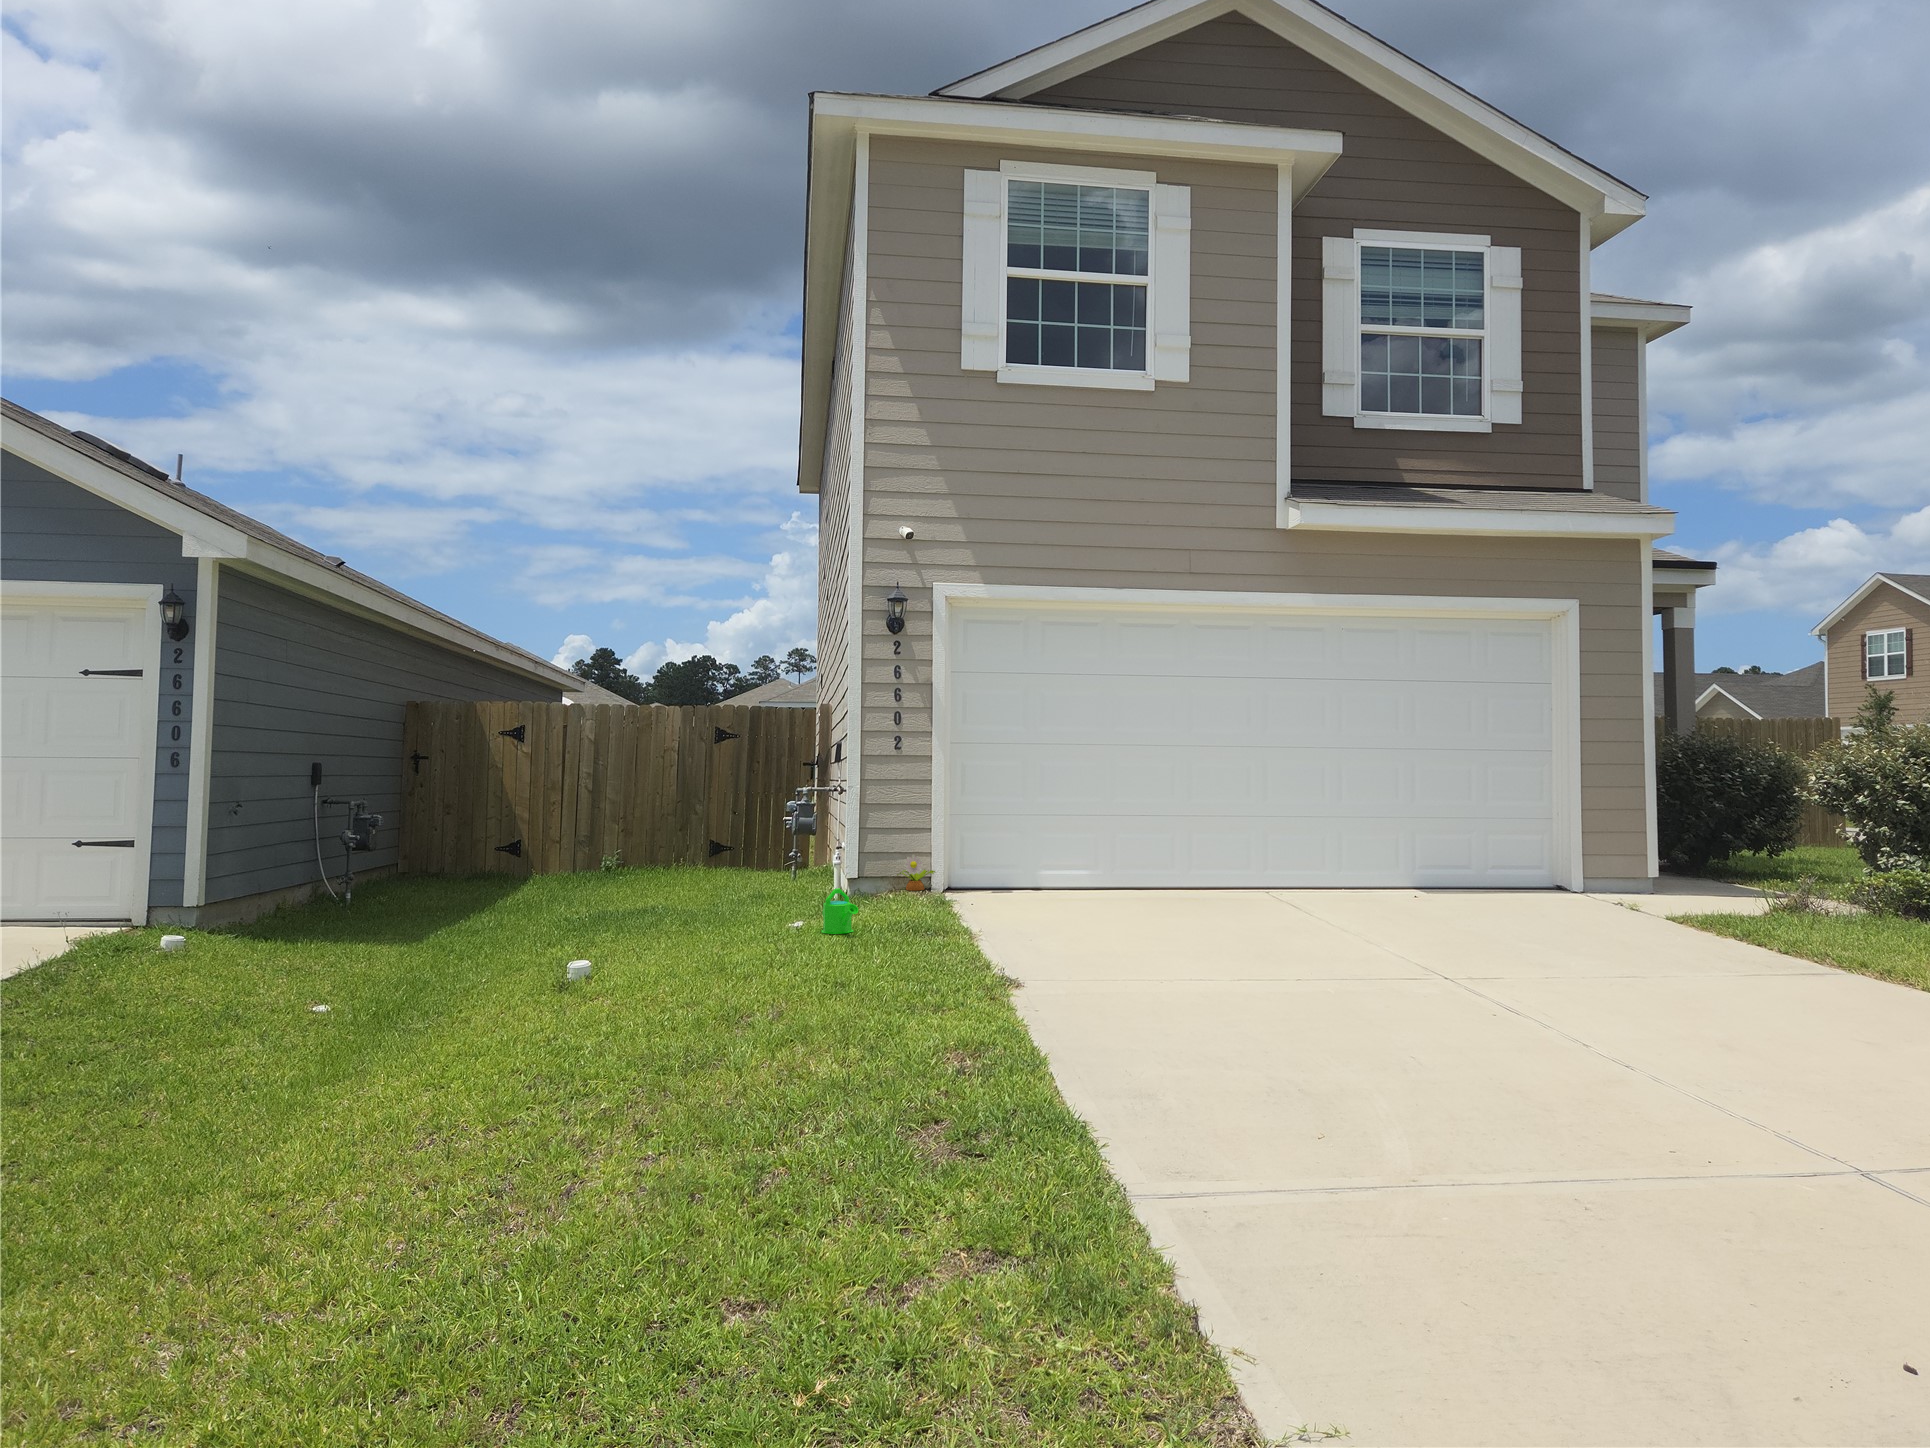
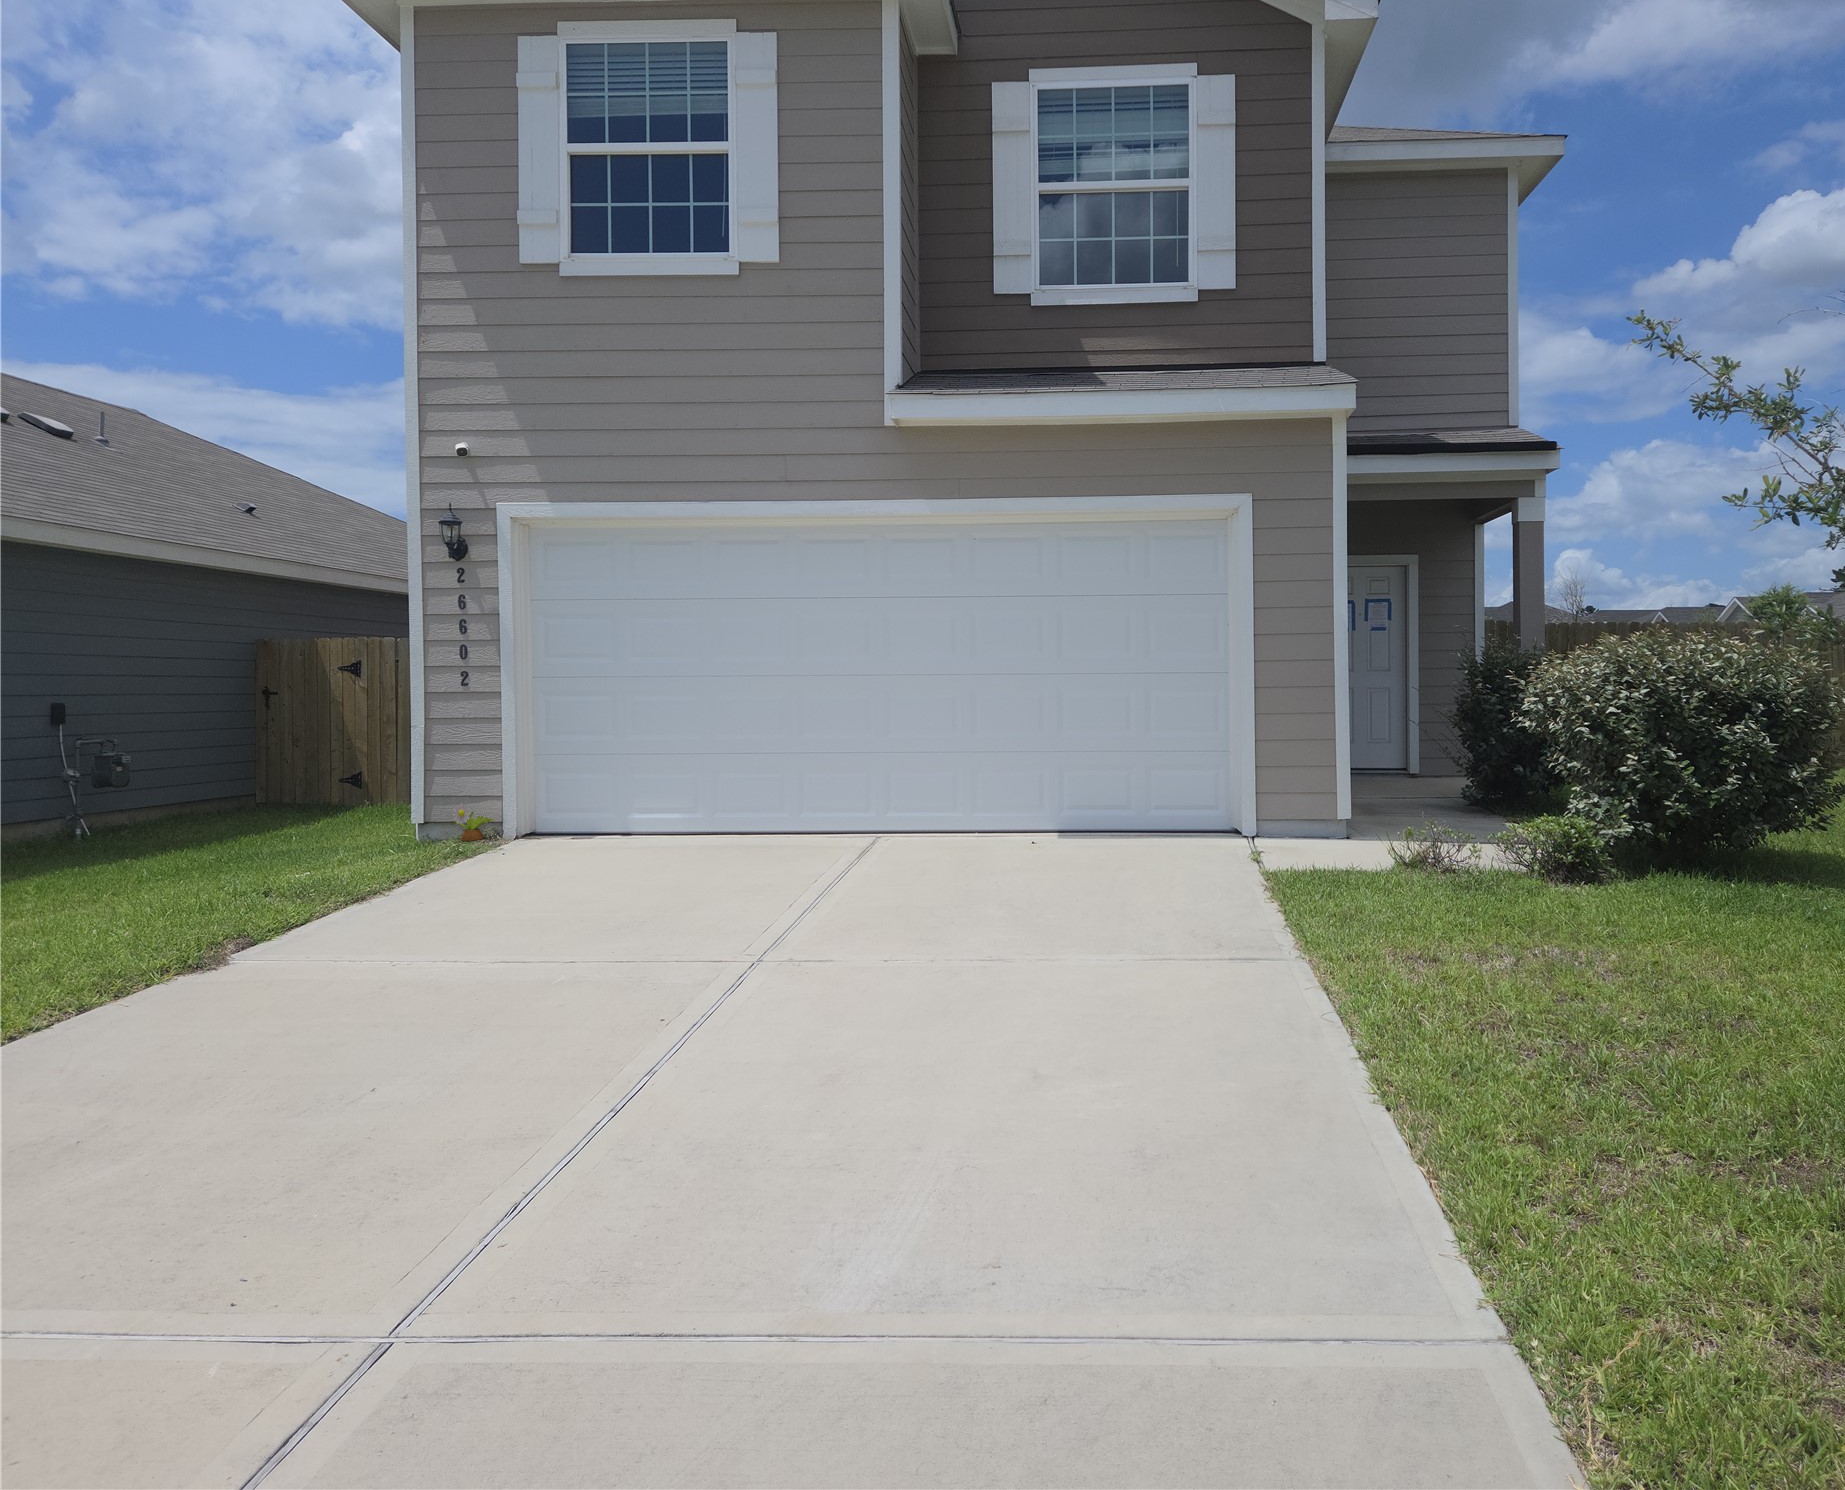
watering can: present [821,888,858,934] -> none [214,853,259,905]

